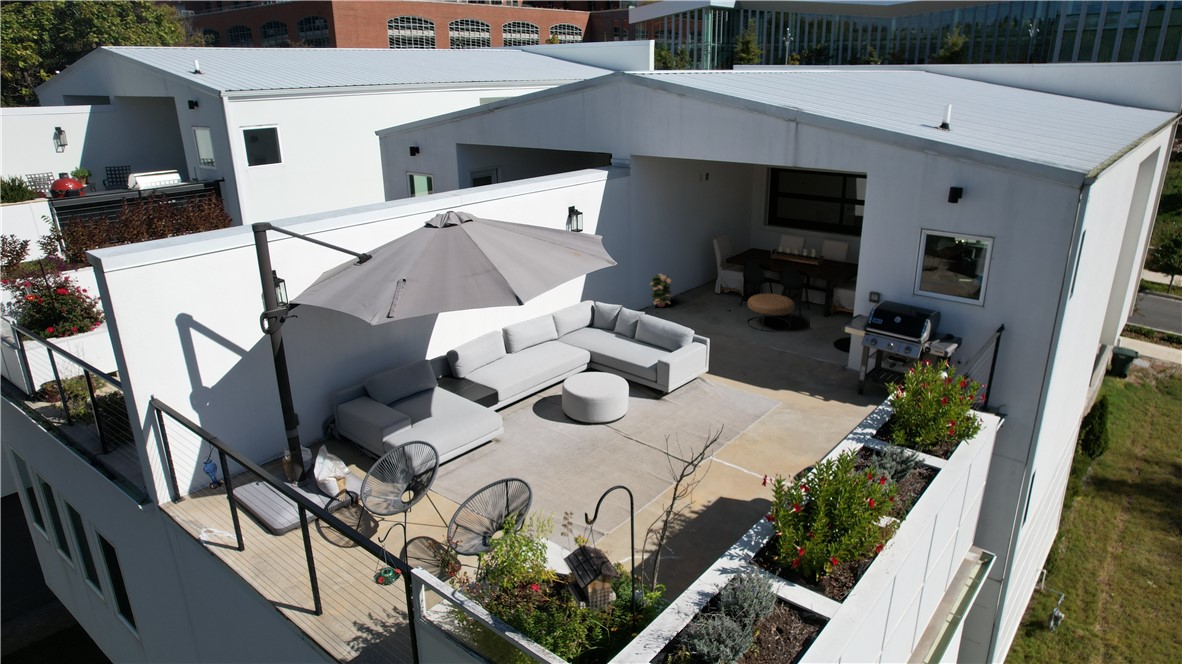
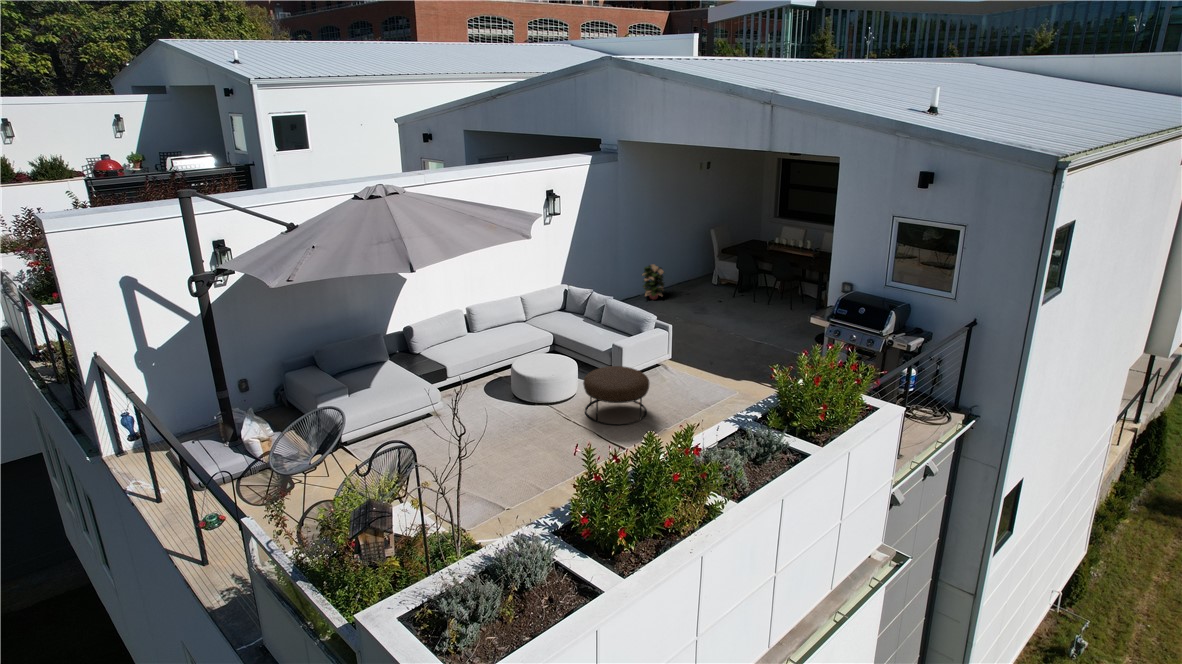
ottoman: present [747,294,794,331] -> present [583,366,649,425]

